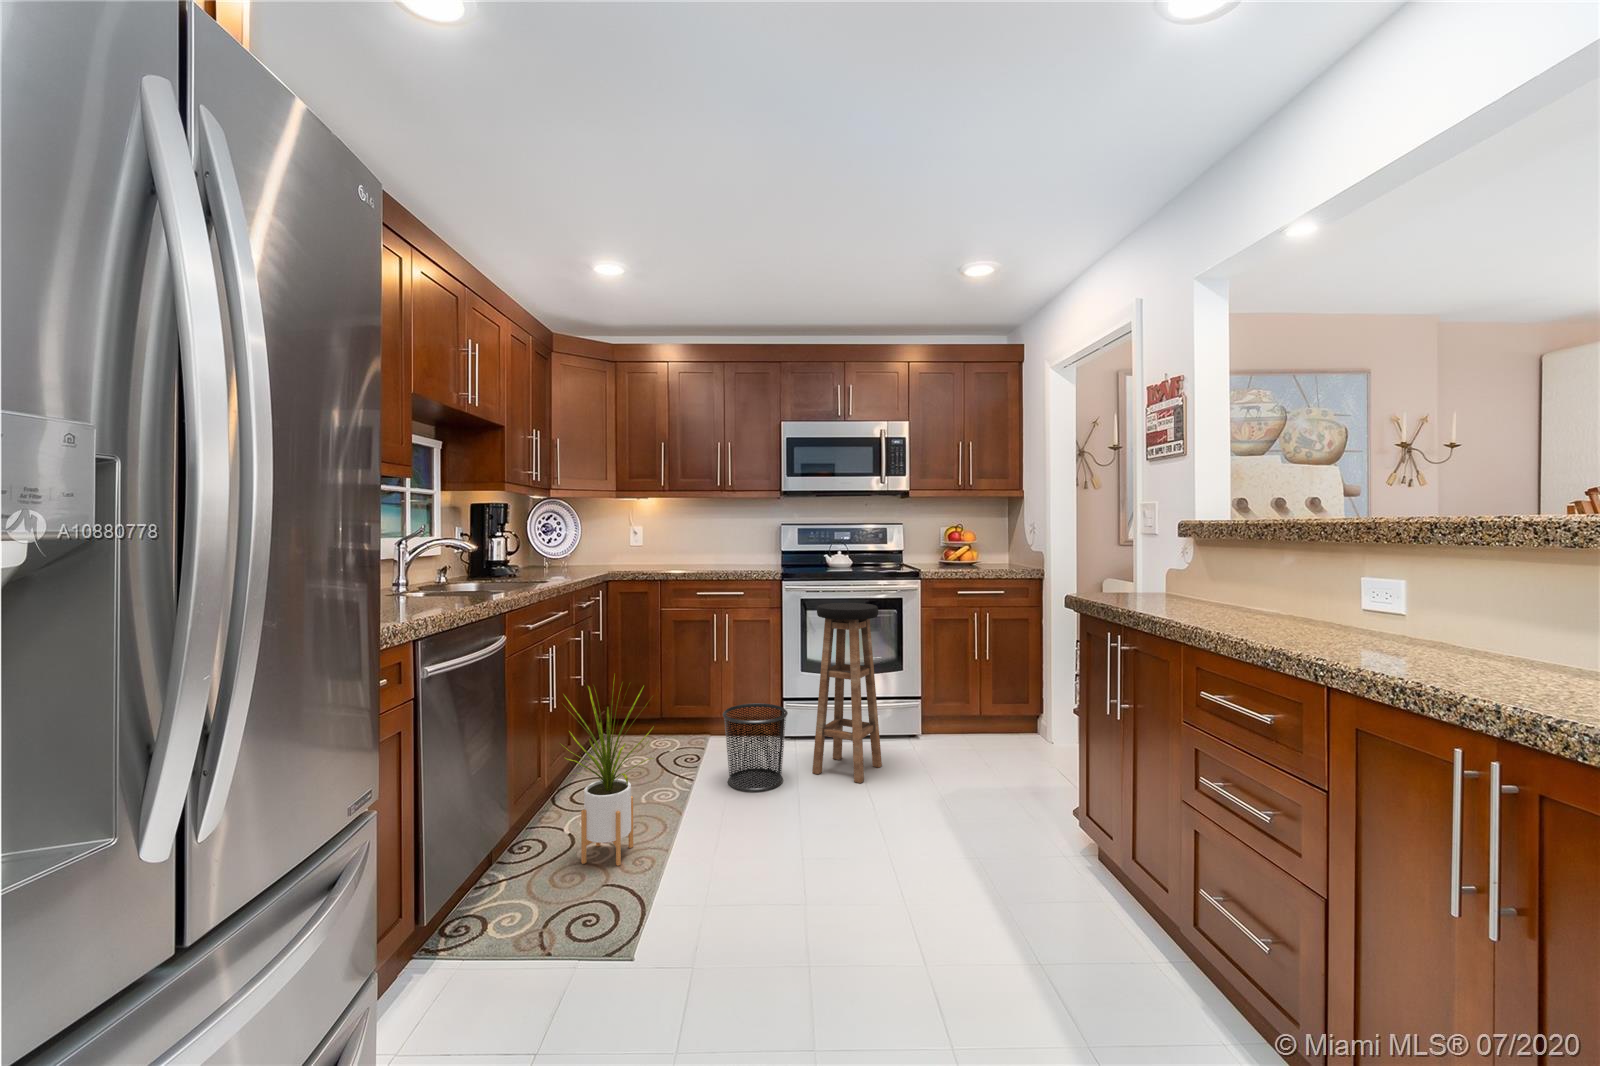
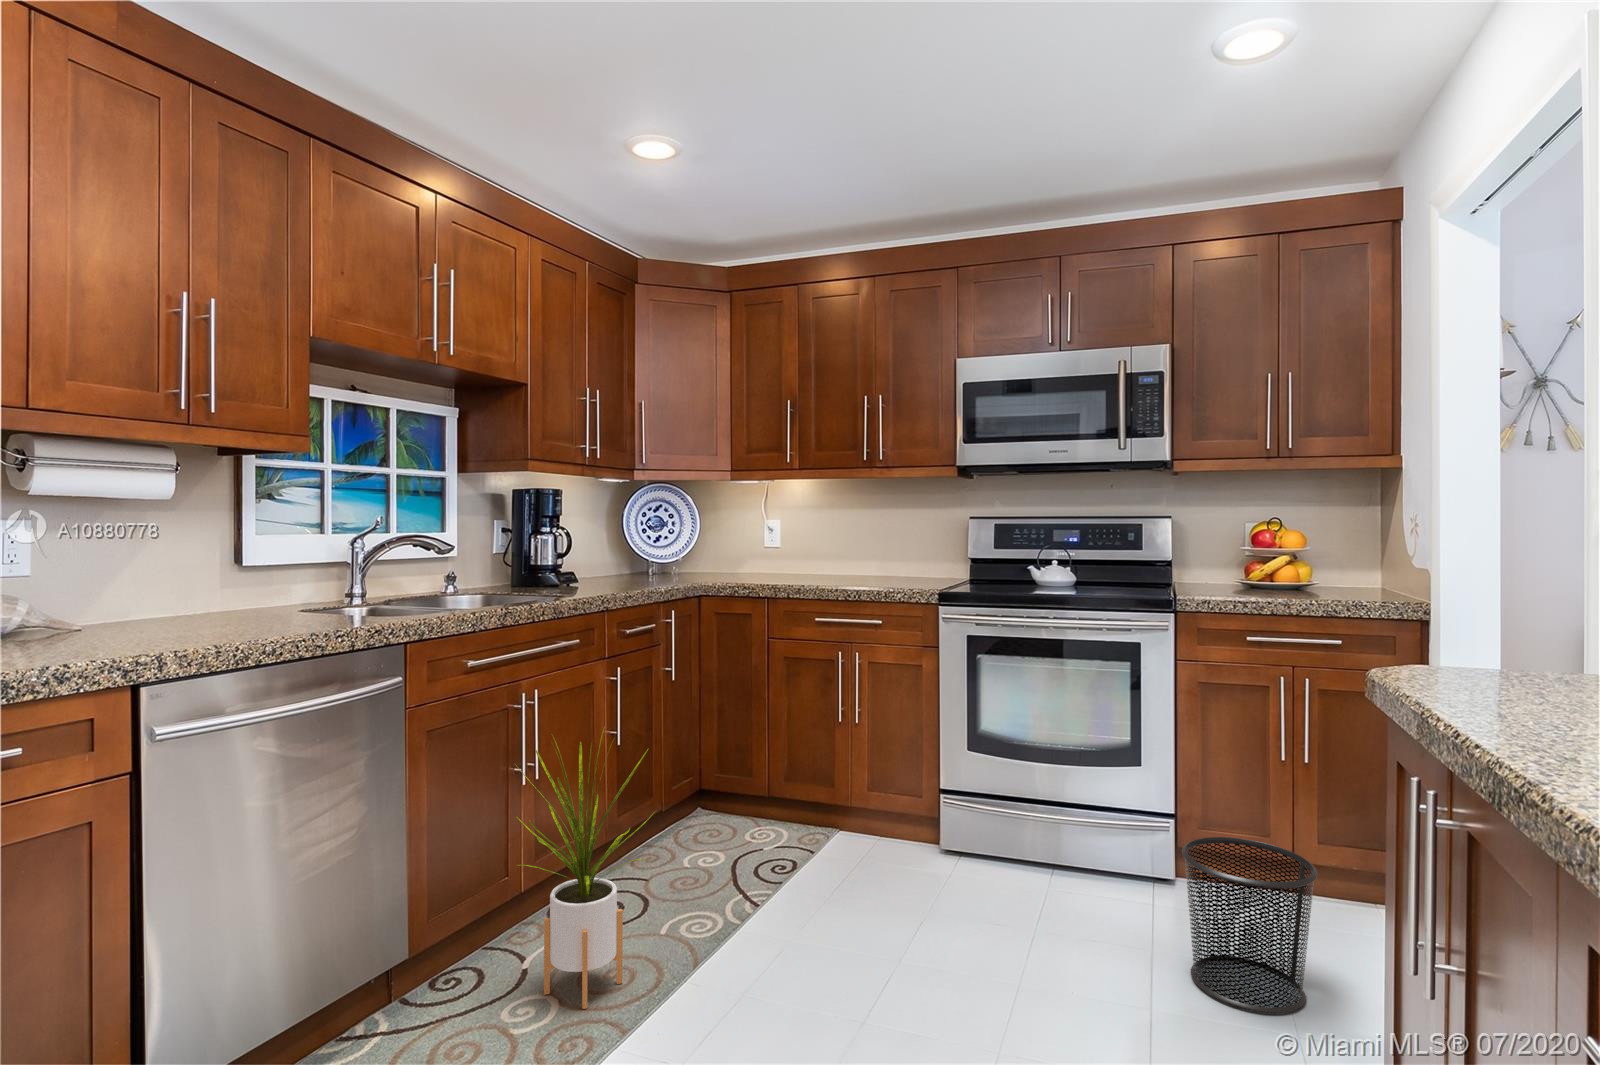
bar stool: present [812,603,882,783] -> none [950,643,1074,947]
waste bin: present [723,703,788,792] -> present [1182,837,1317,1013]

